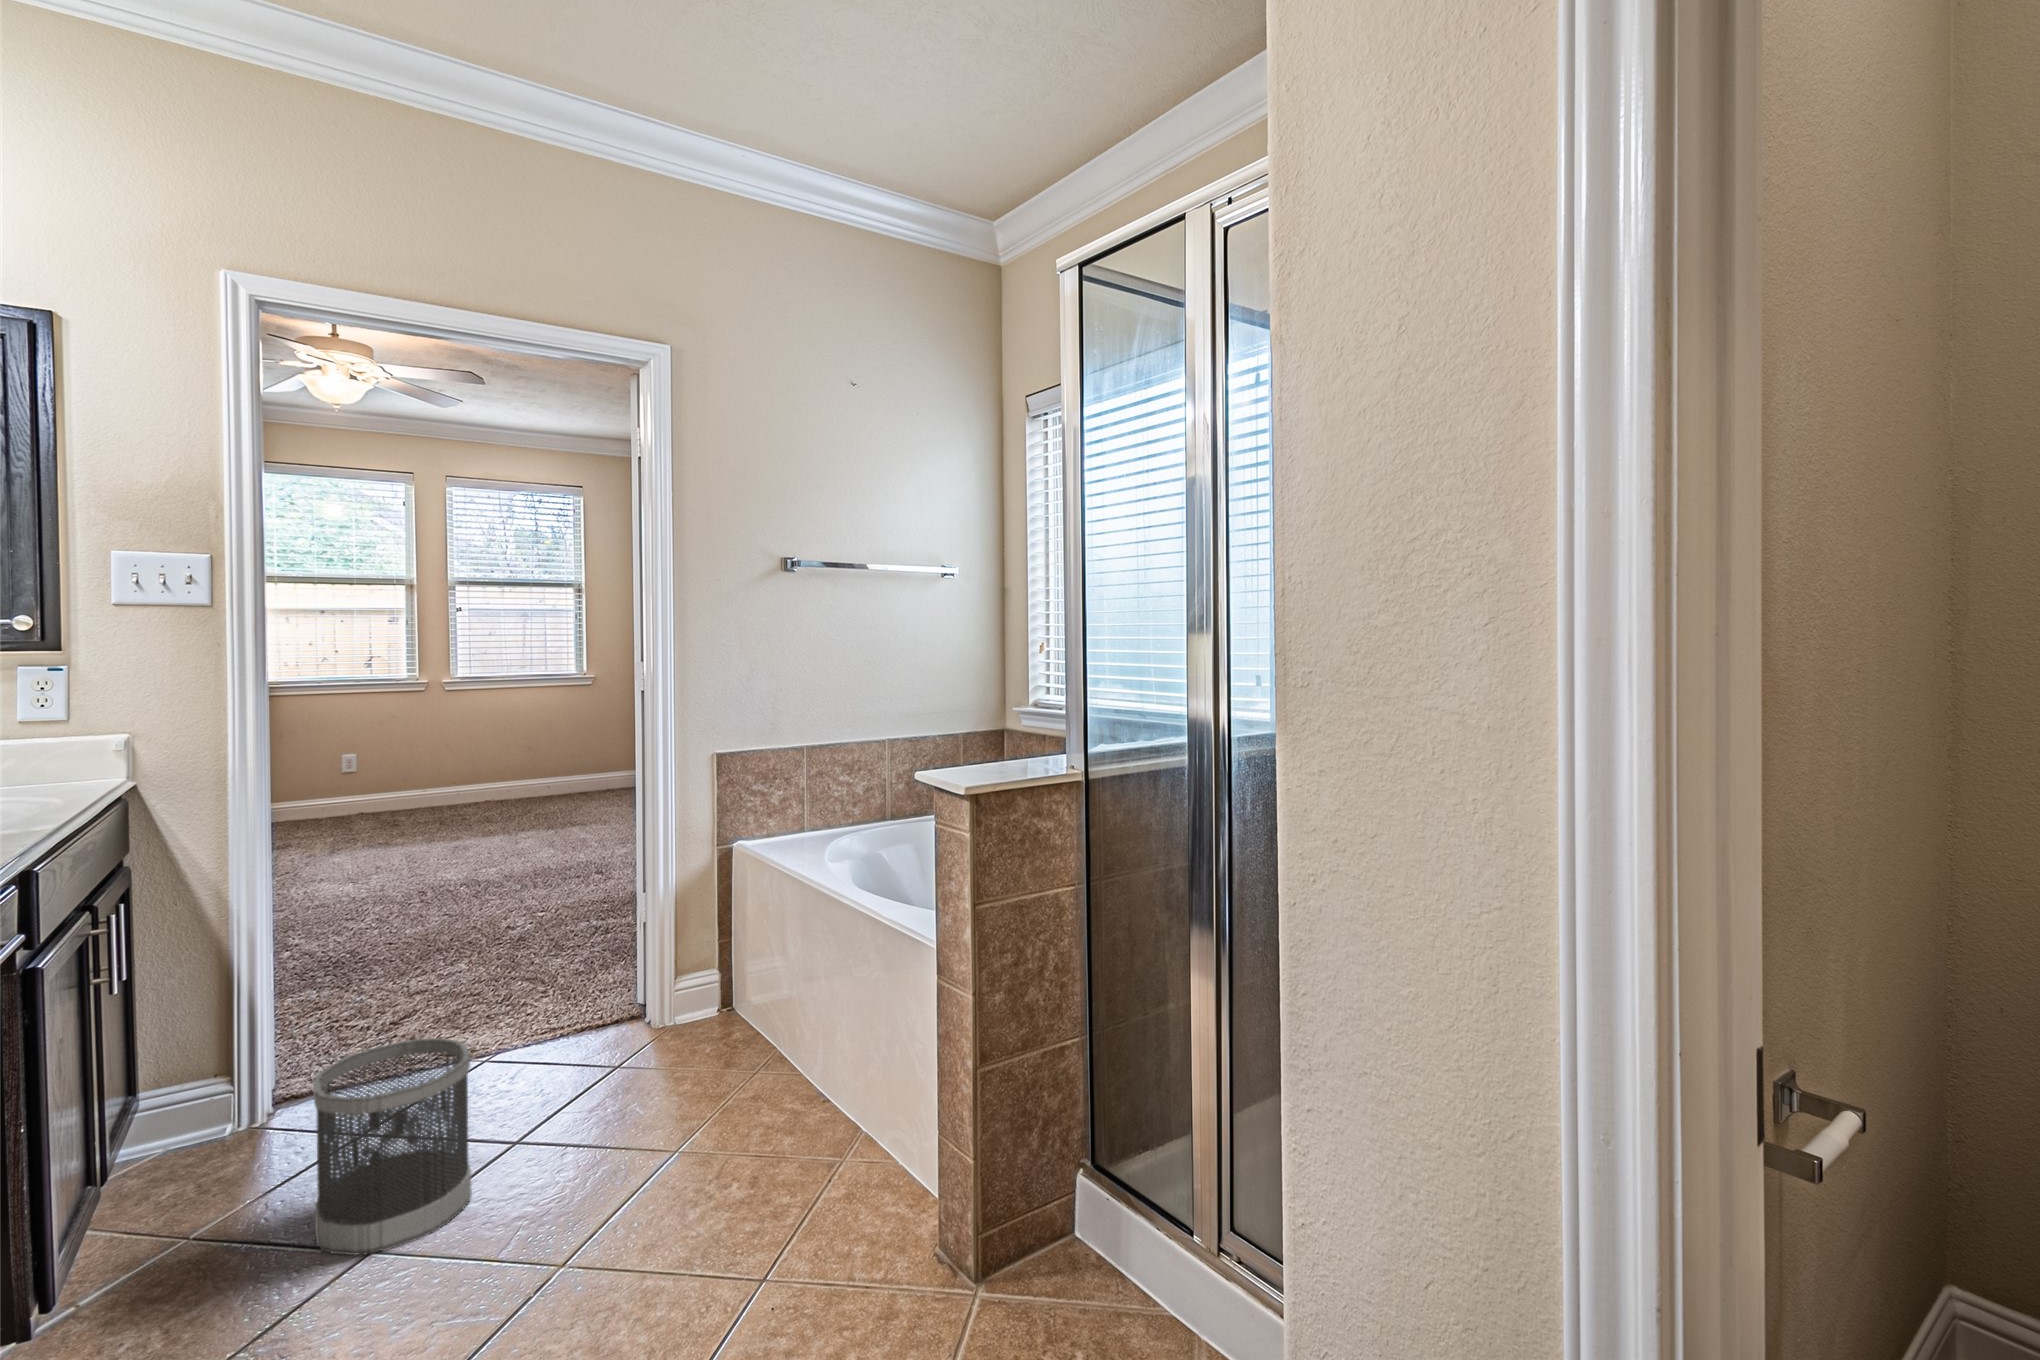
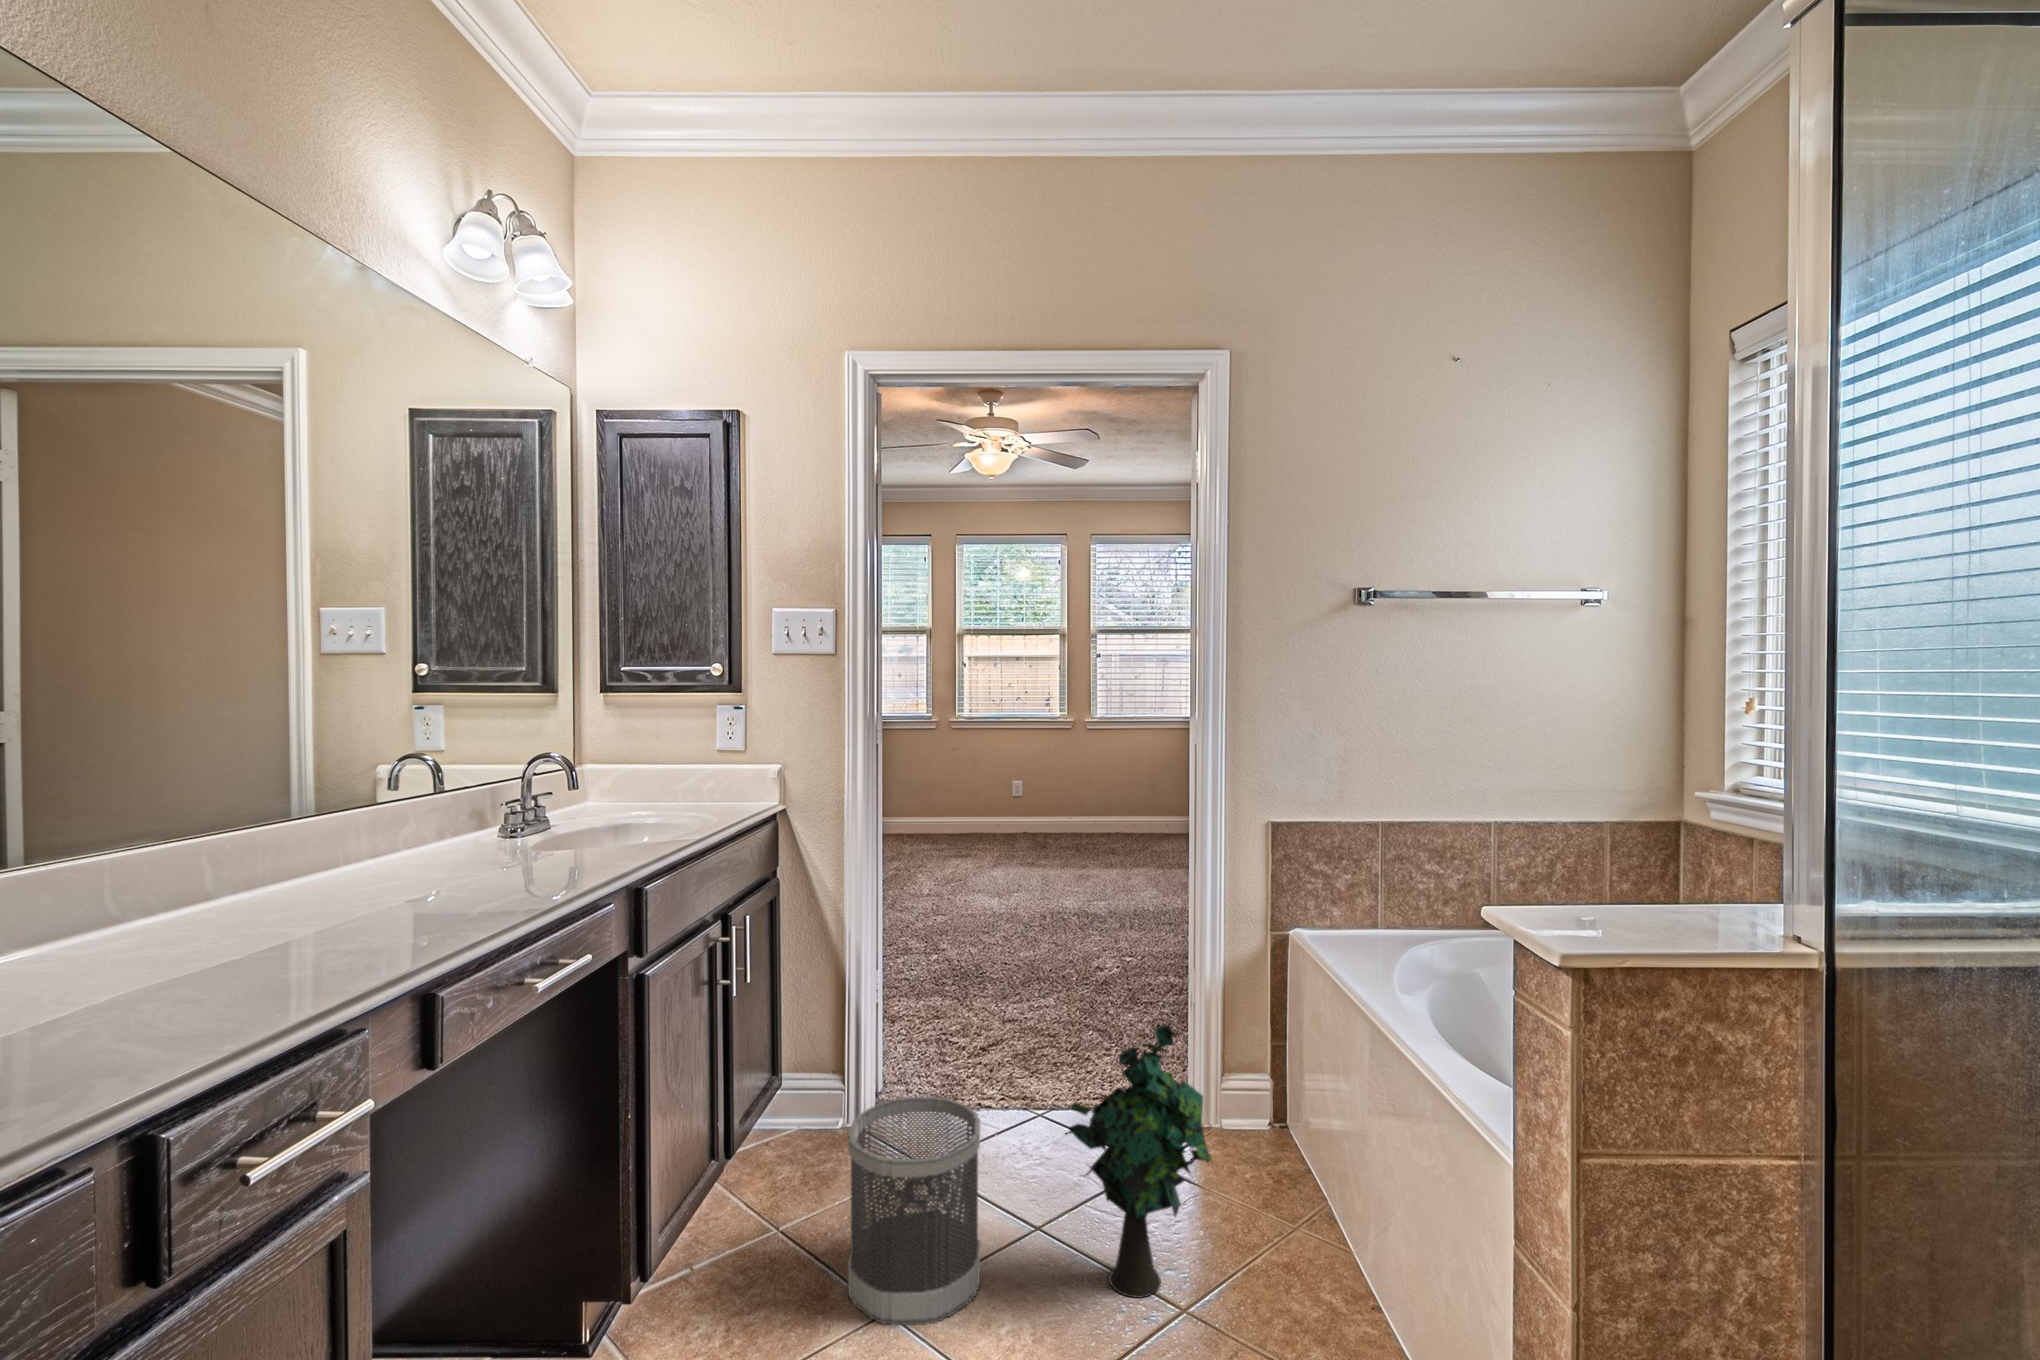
decorative plant: none [555,920,694,1154] -> present [1064,1025,1212,1298]

